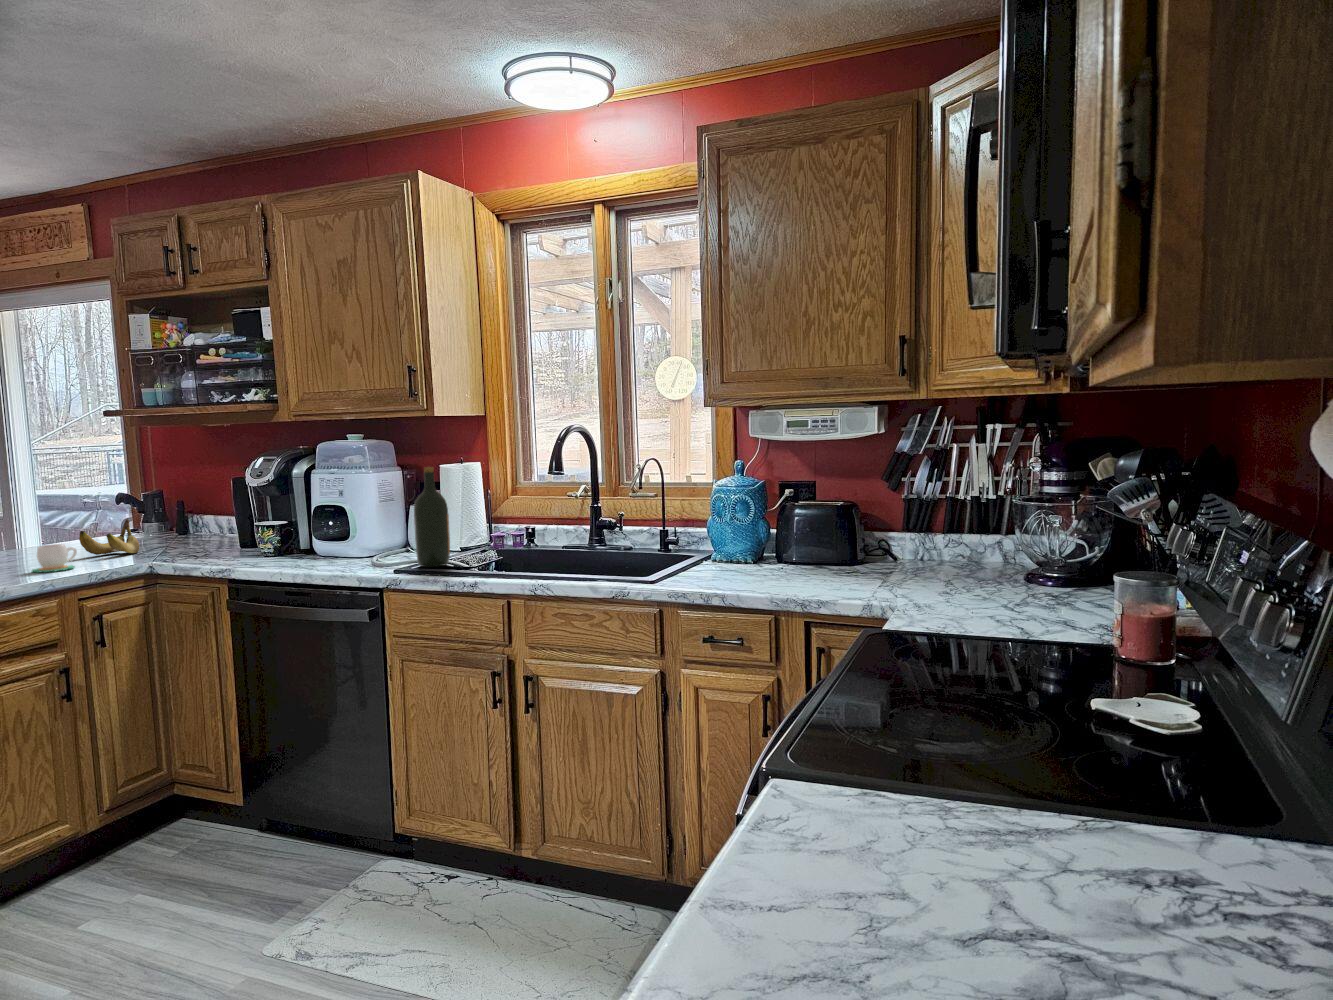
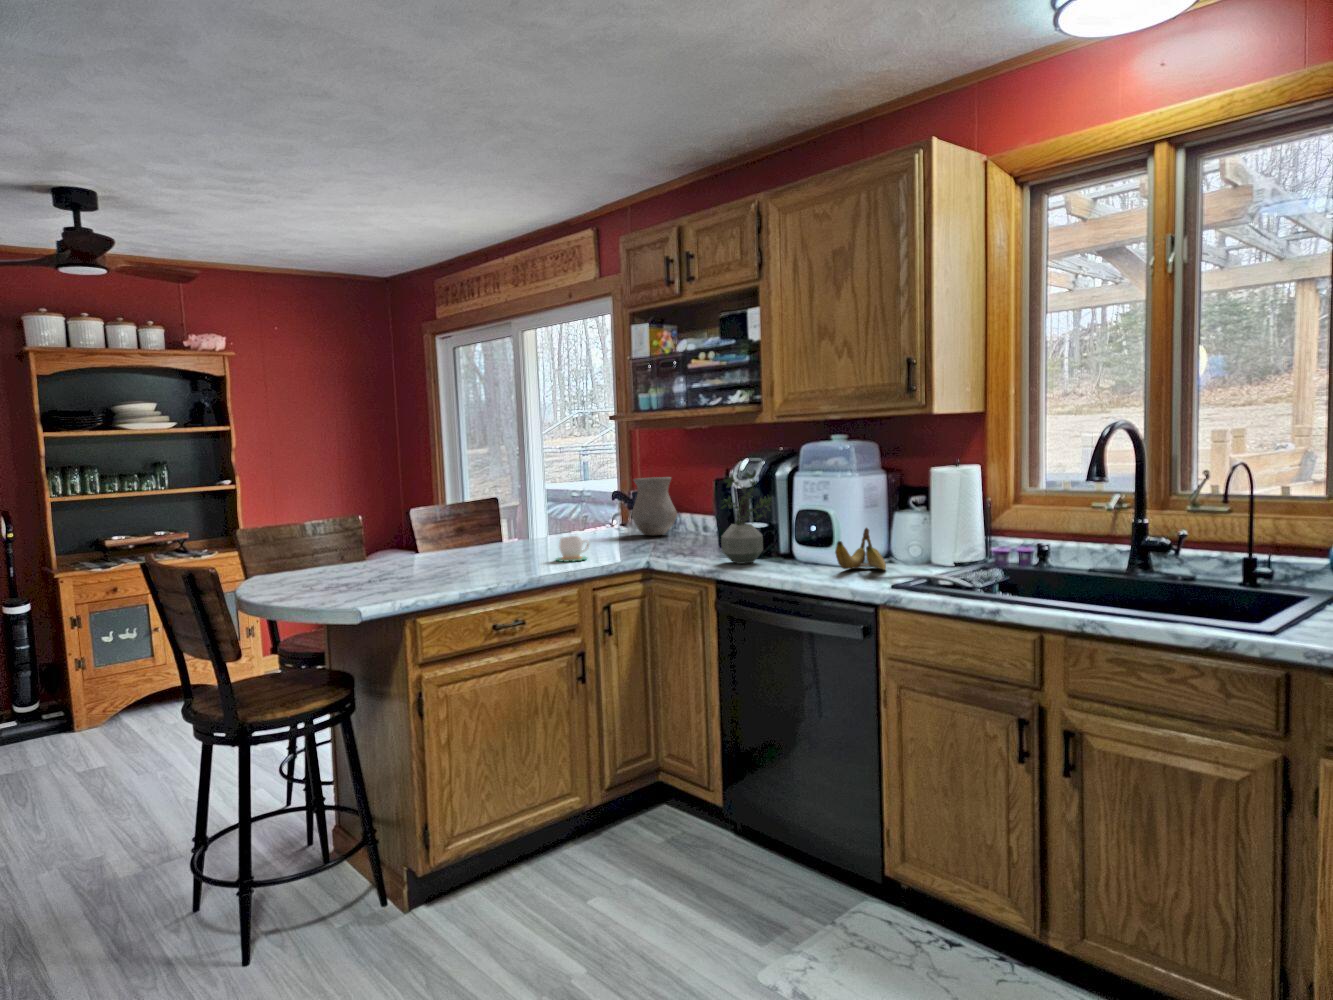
wine bottle: present [414,467,450,567] -> none [916,470,956,584]
potted plant: none [229,468,288,562] -> present [721,470,772,564]
vase: none [139,478,195,540] -> present [632,477,677,535]
banana: present [79,519,139,555] -> present [835,528,886,570]

